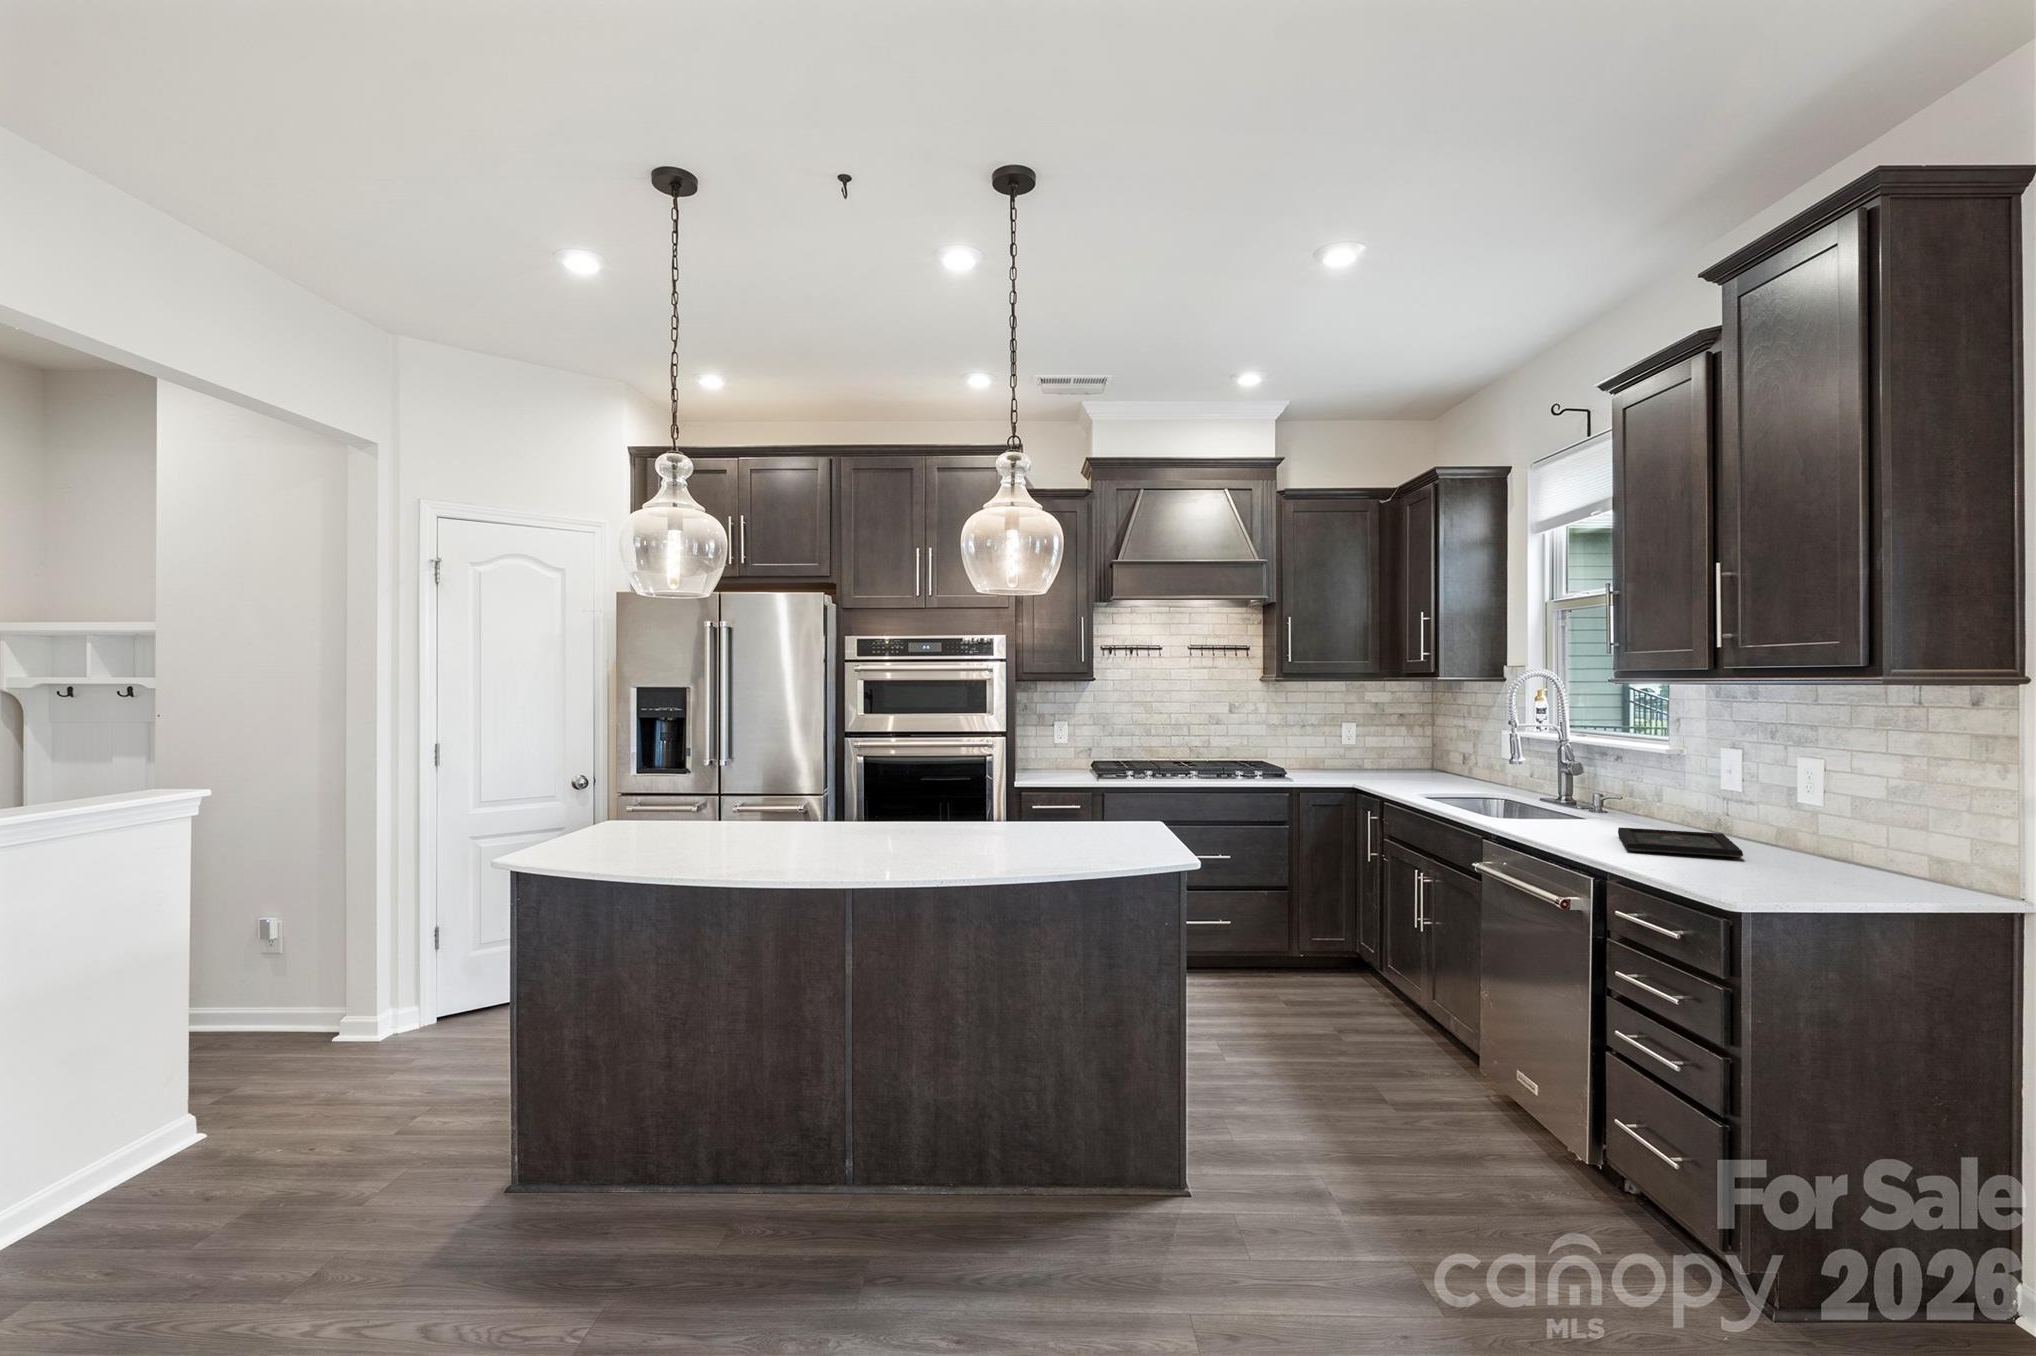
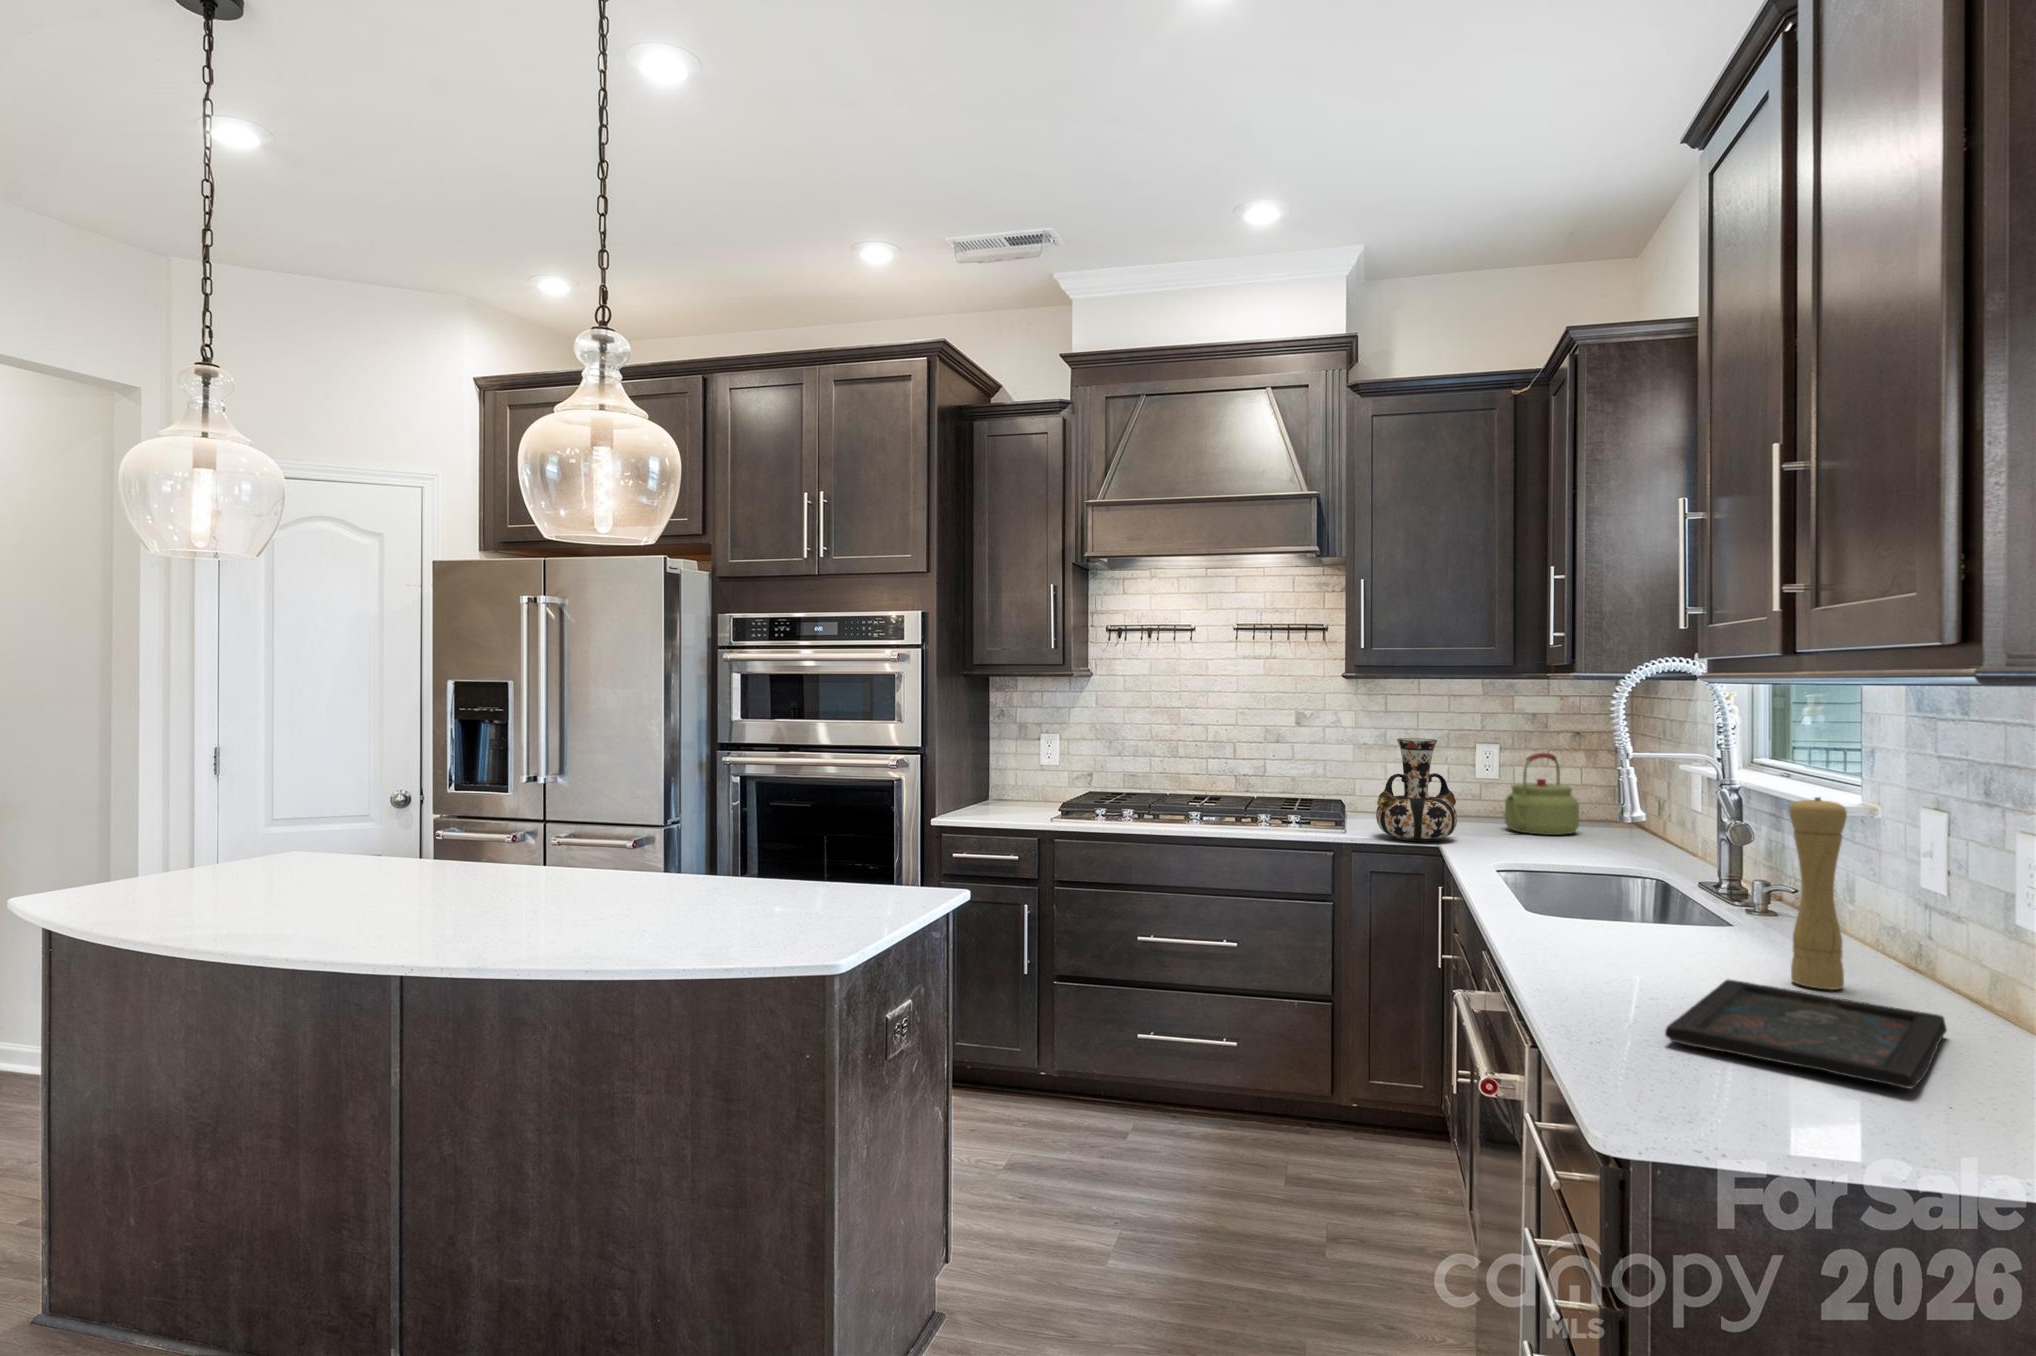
vase: none [1308,719,1358,783] -> present [1376,738,1457,841]
kettle: none [1369,727,1414,778] -> present [1505,753,1579,835]
pepper mill: none [1632,736,1660,831] -> present [1790,797,1847,990]

